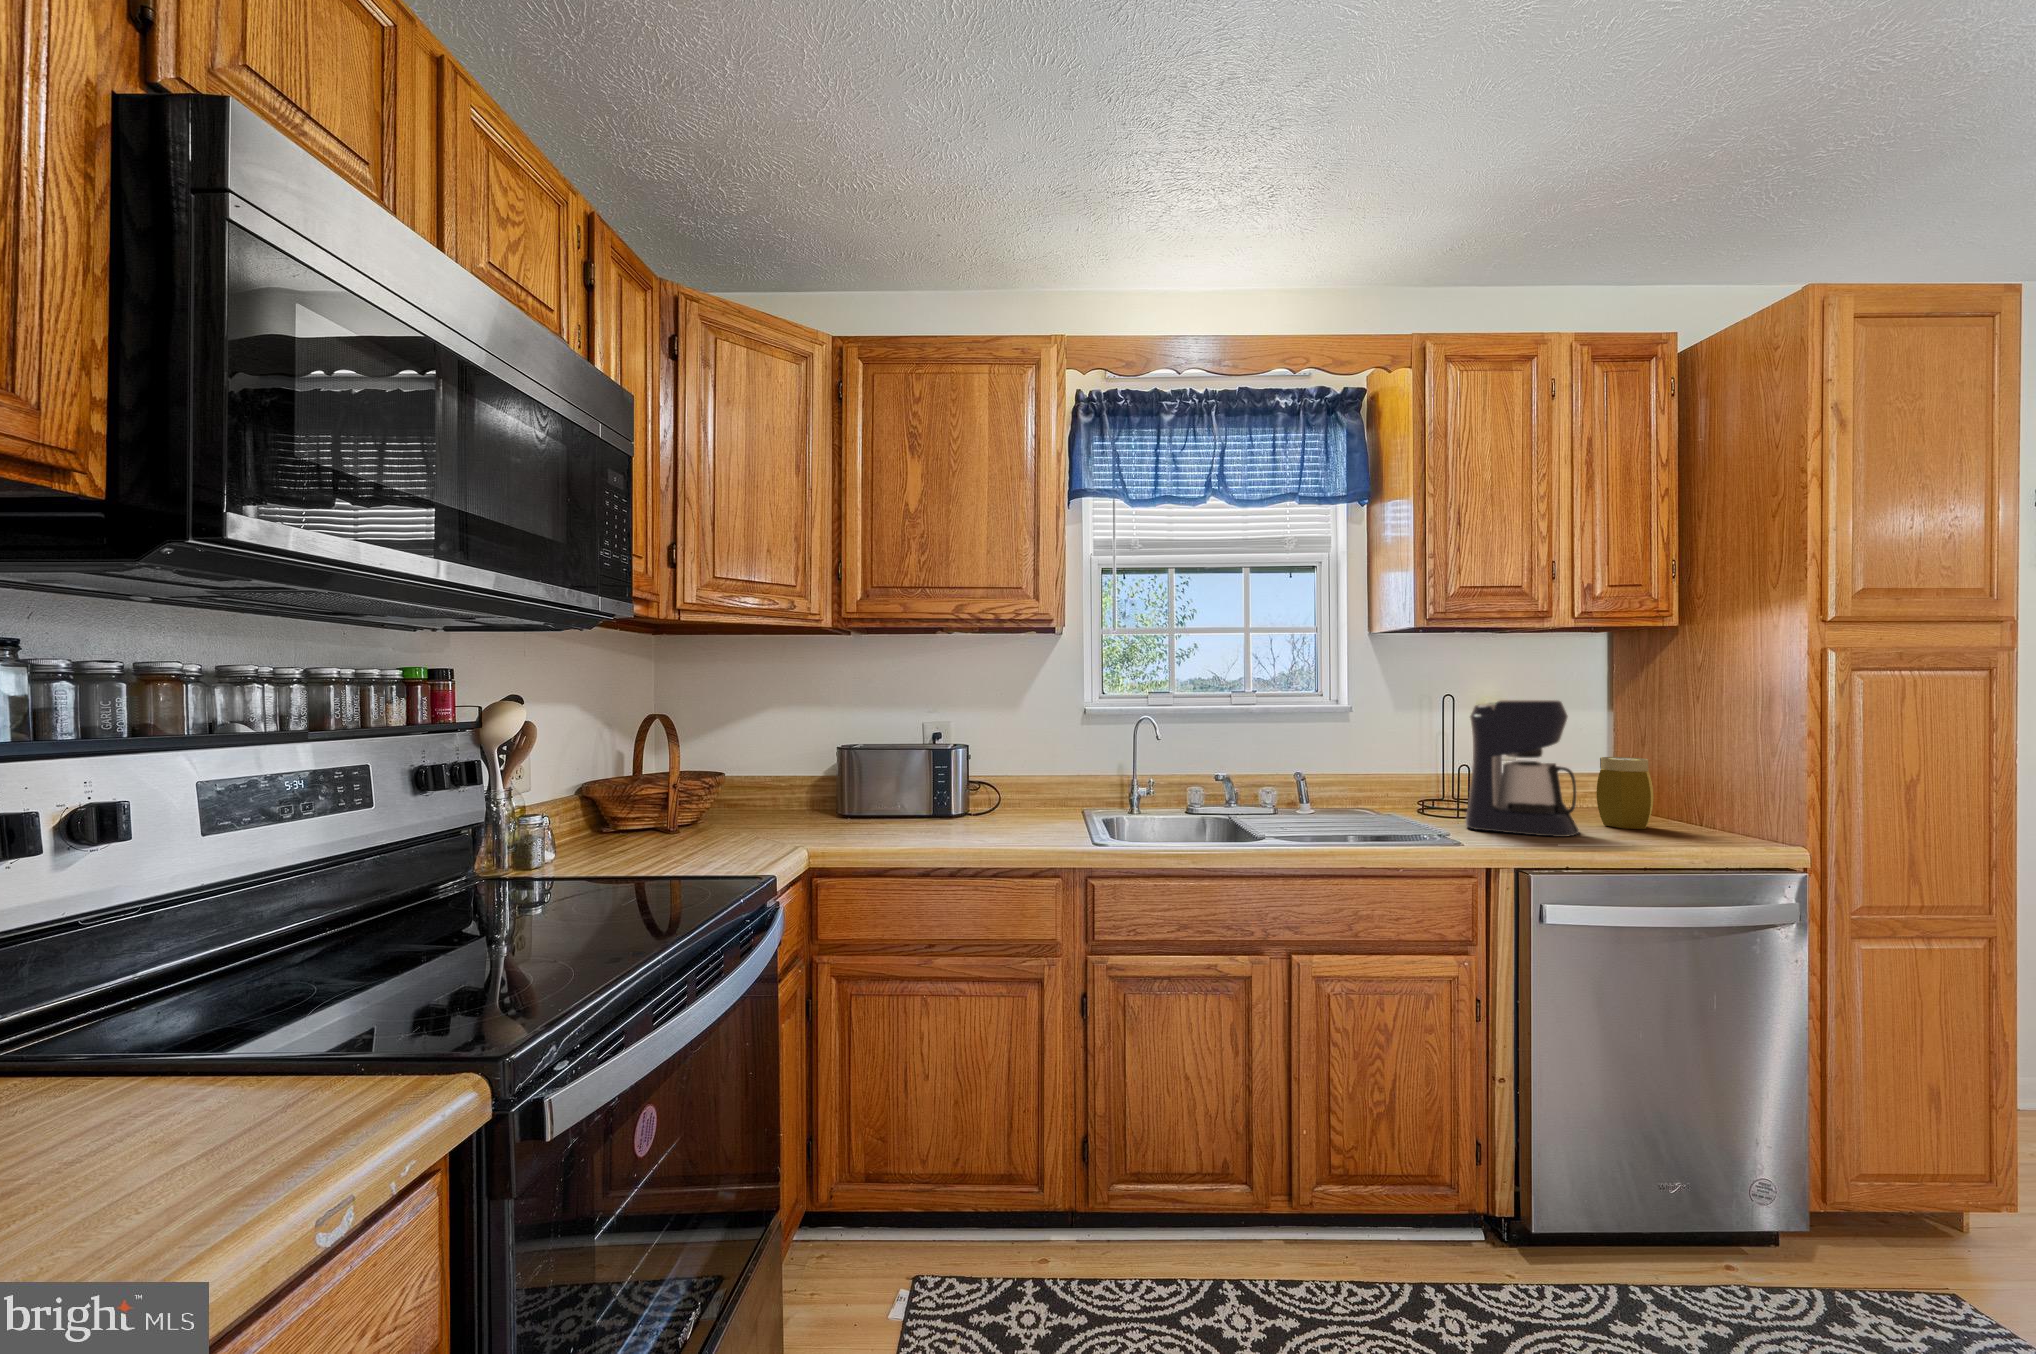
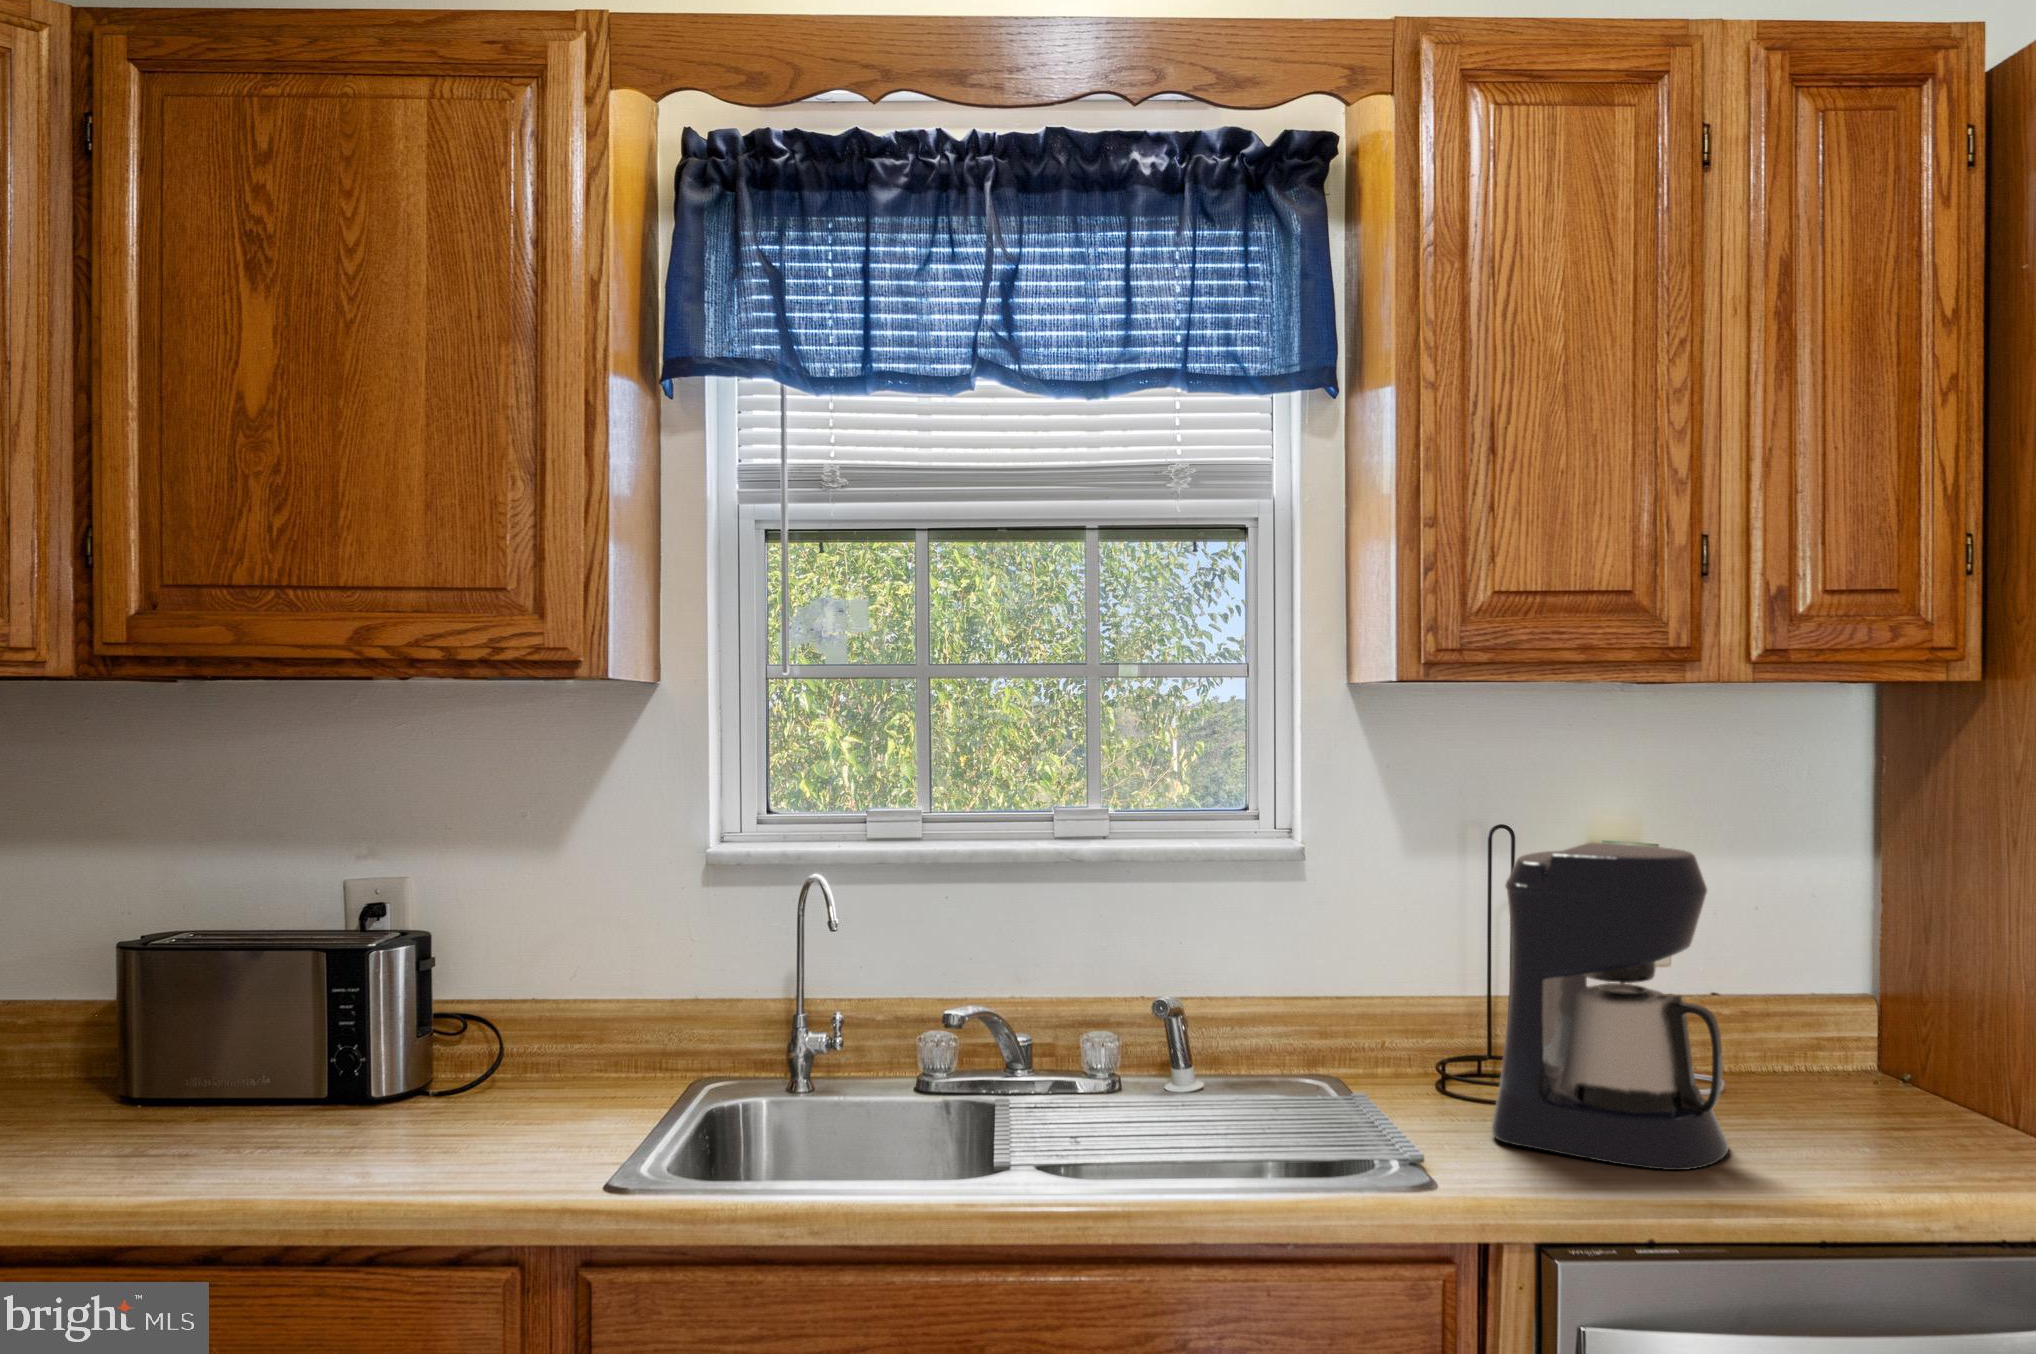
jar: present [1596,757,1653,829] -> none [1789,970,1910,1140]

